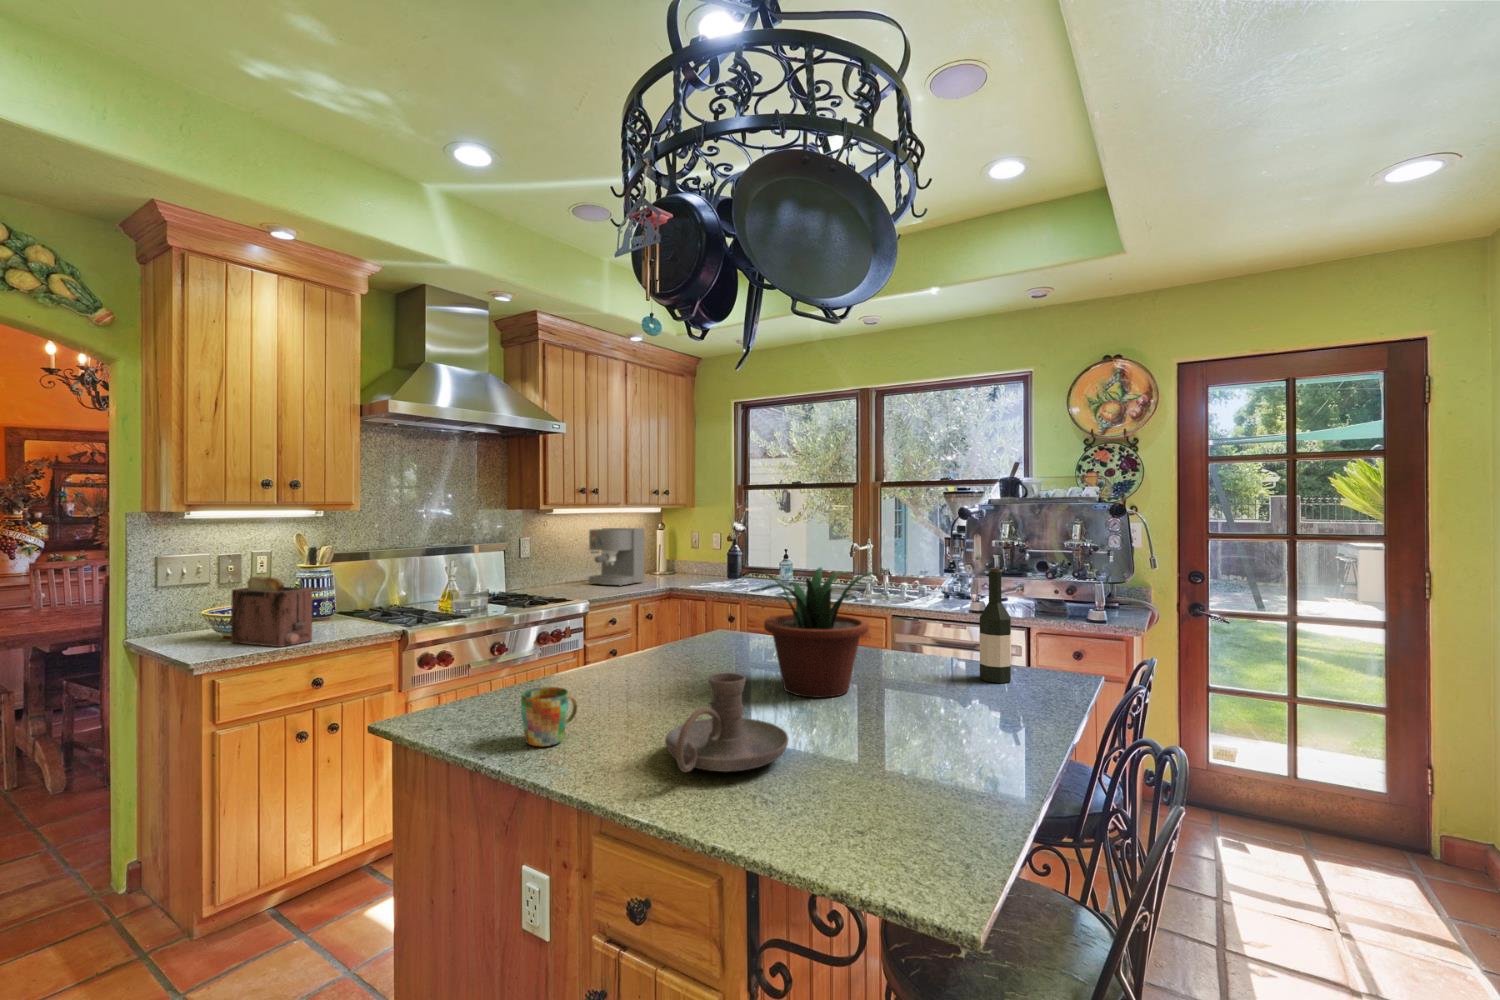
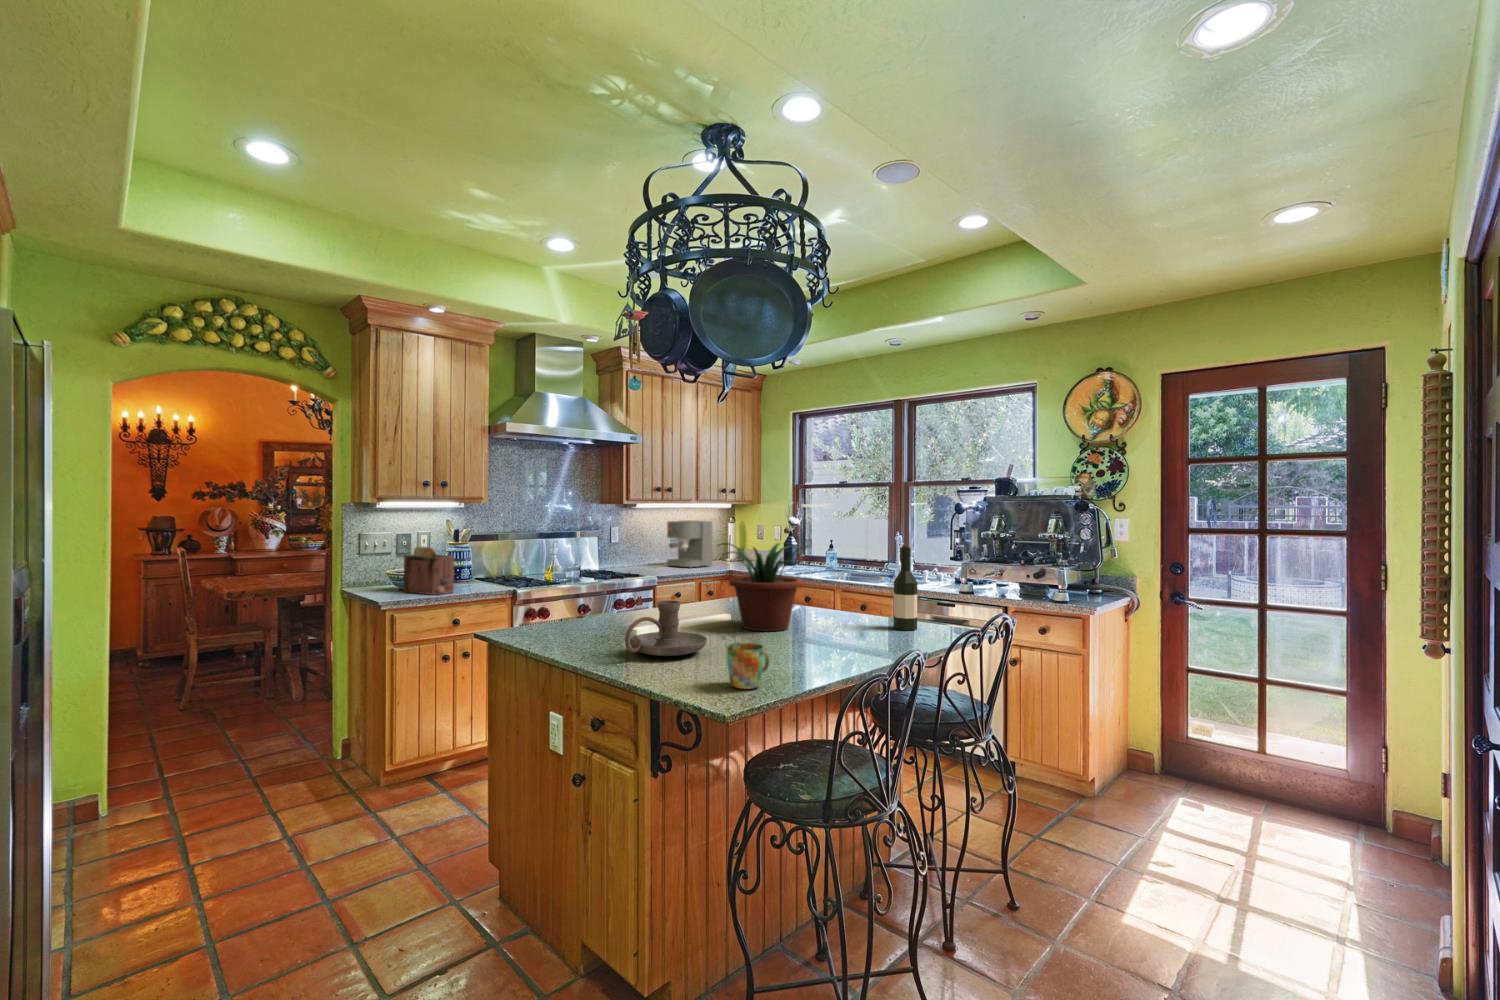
mug: present [521,687,577,746] -> present [727,643,769,689]

